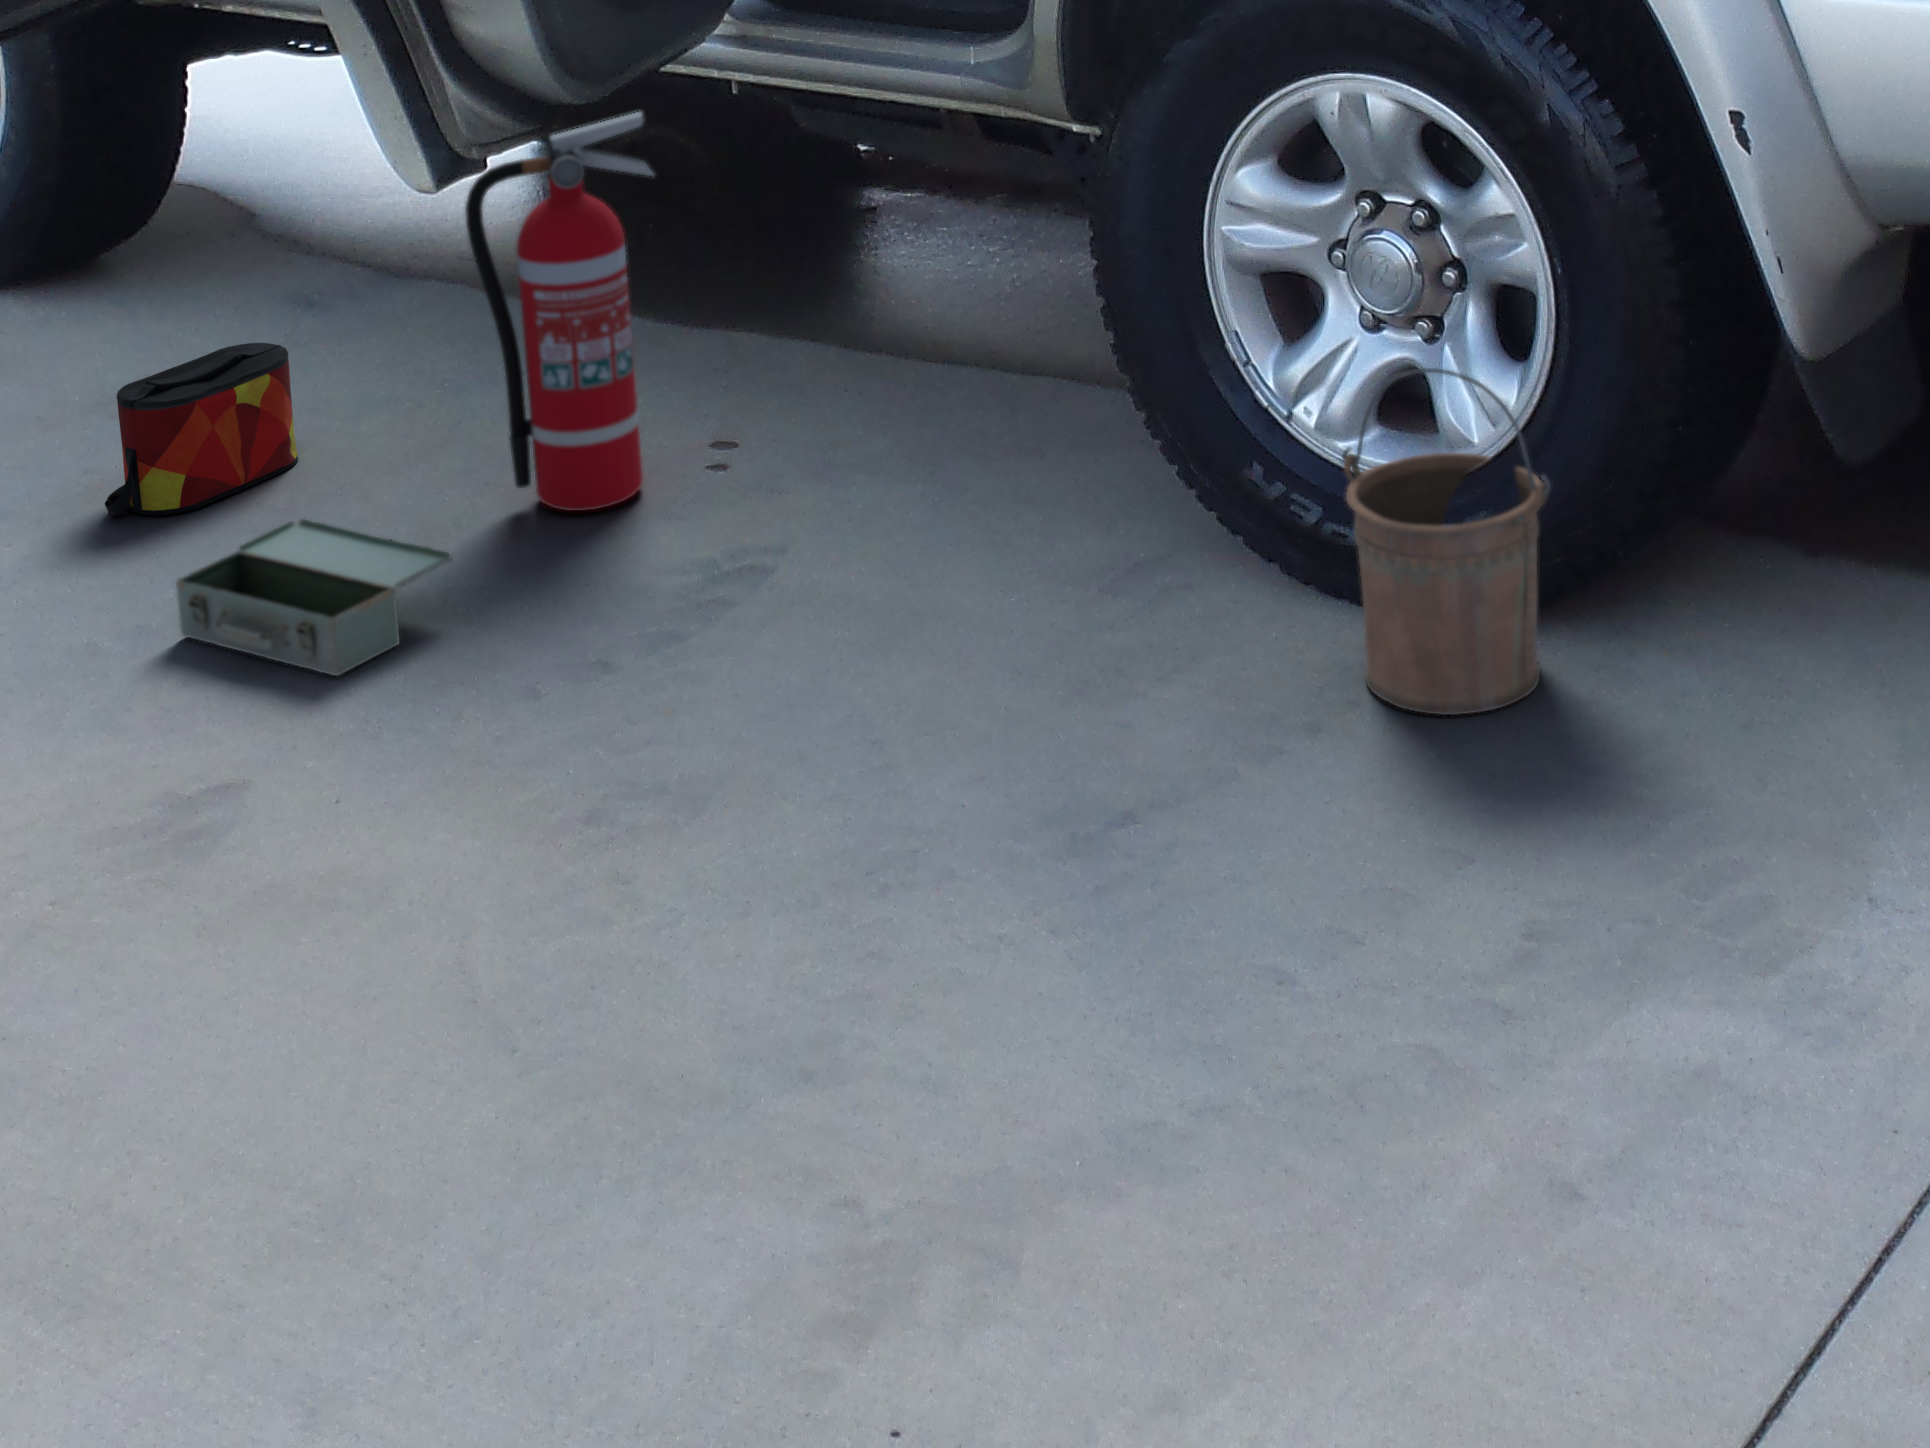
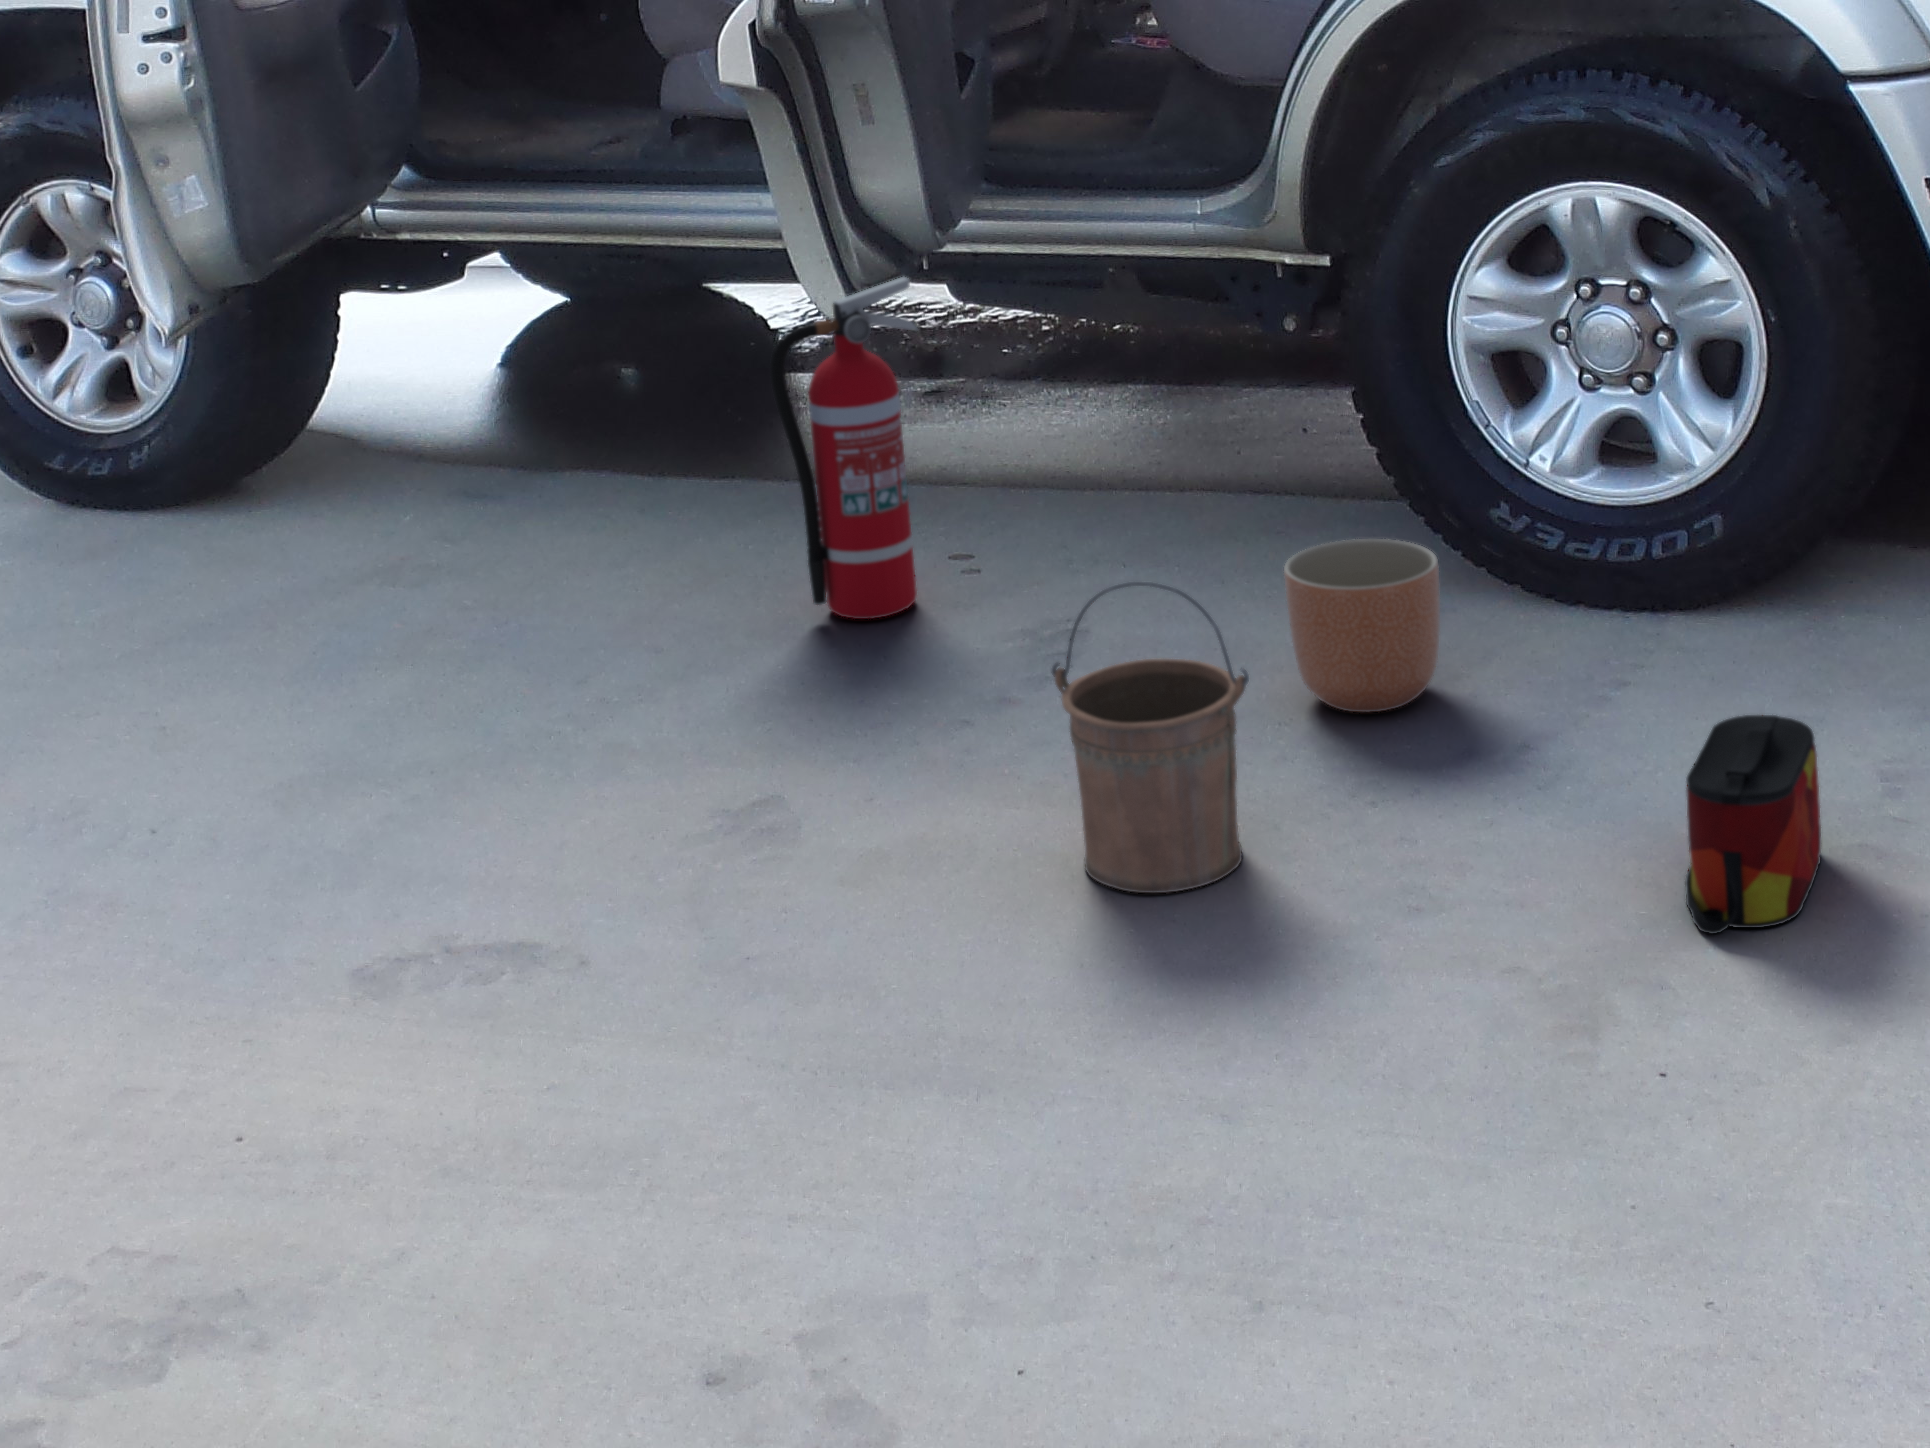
bag: present [105,343,298,516] -> present [1685,715,1821,934]
bucket: present [1342,368,1550,715] -> present [1052,582,1249,893]
planter: none [921,493,1112,716] -> present [1284,539,1440,712]
toolbox: present [176,519,451,676] -> none [603,636,832,748]

